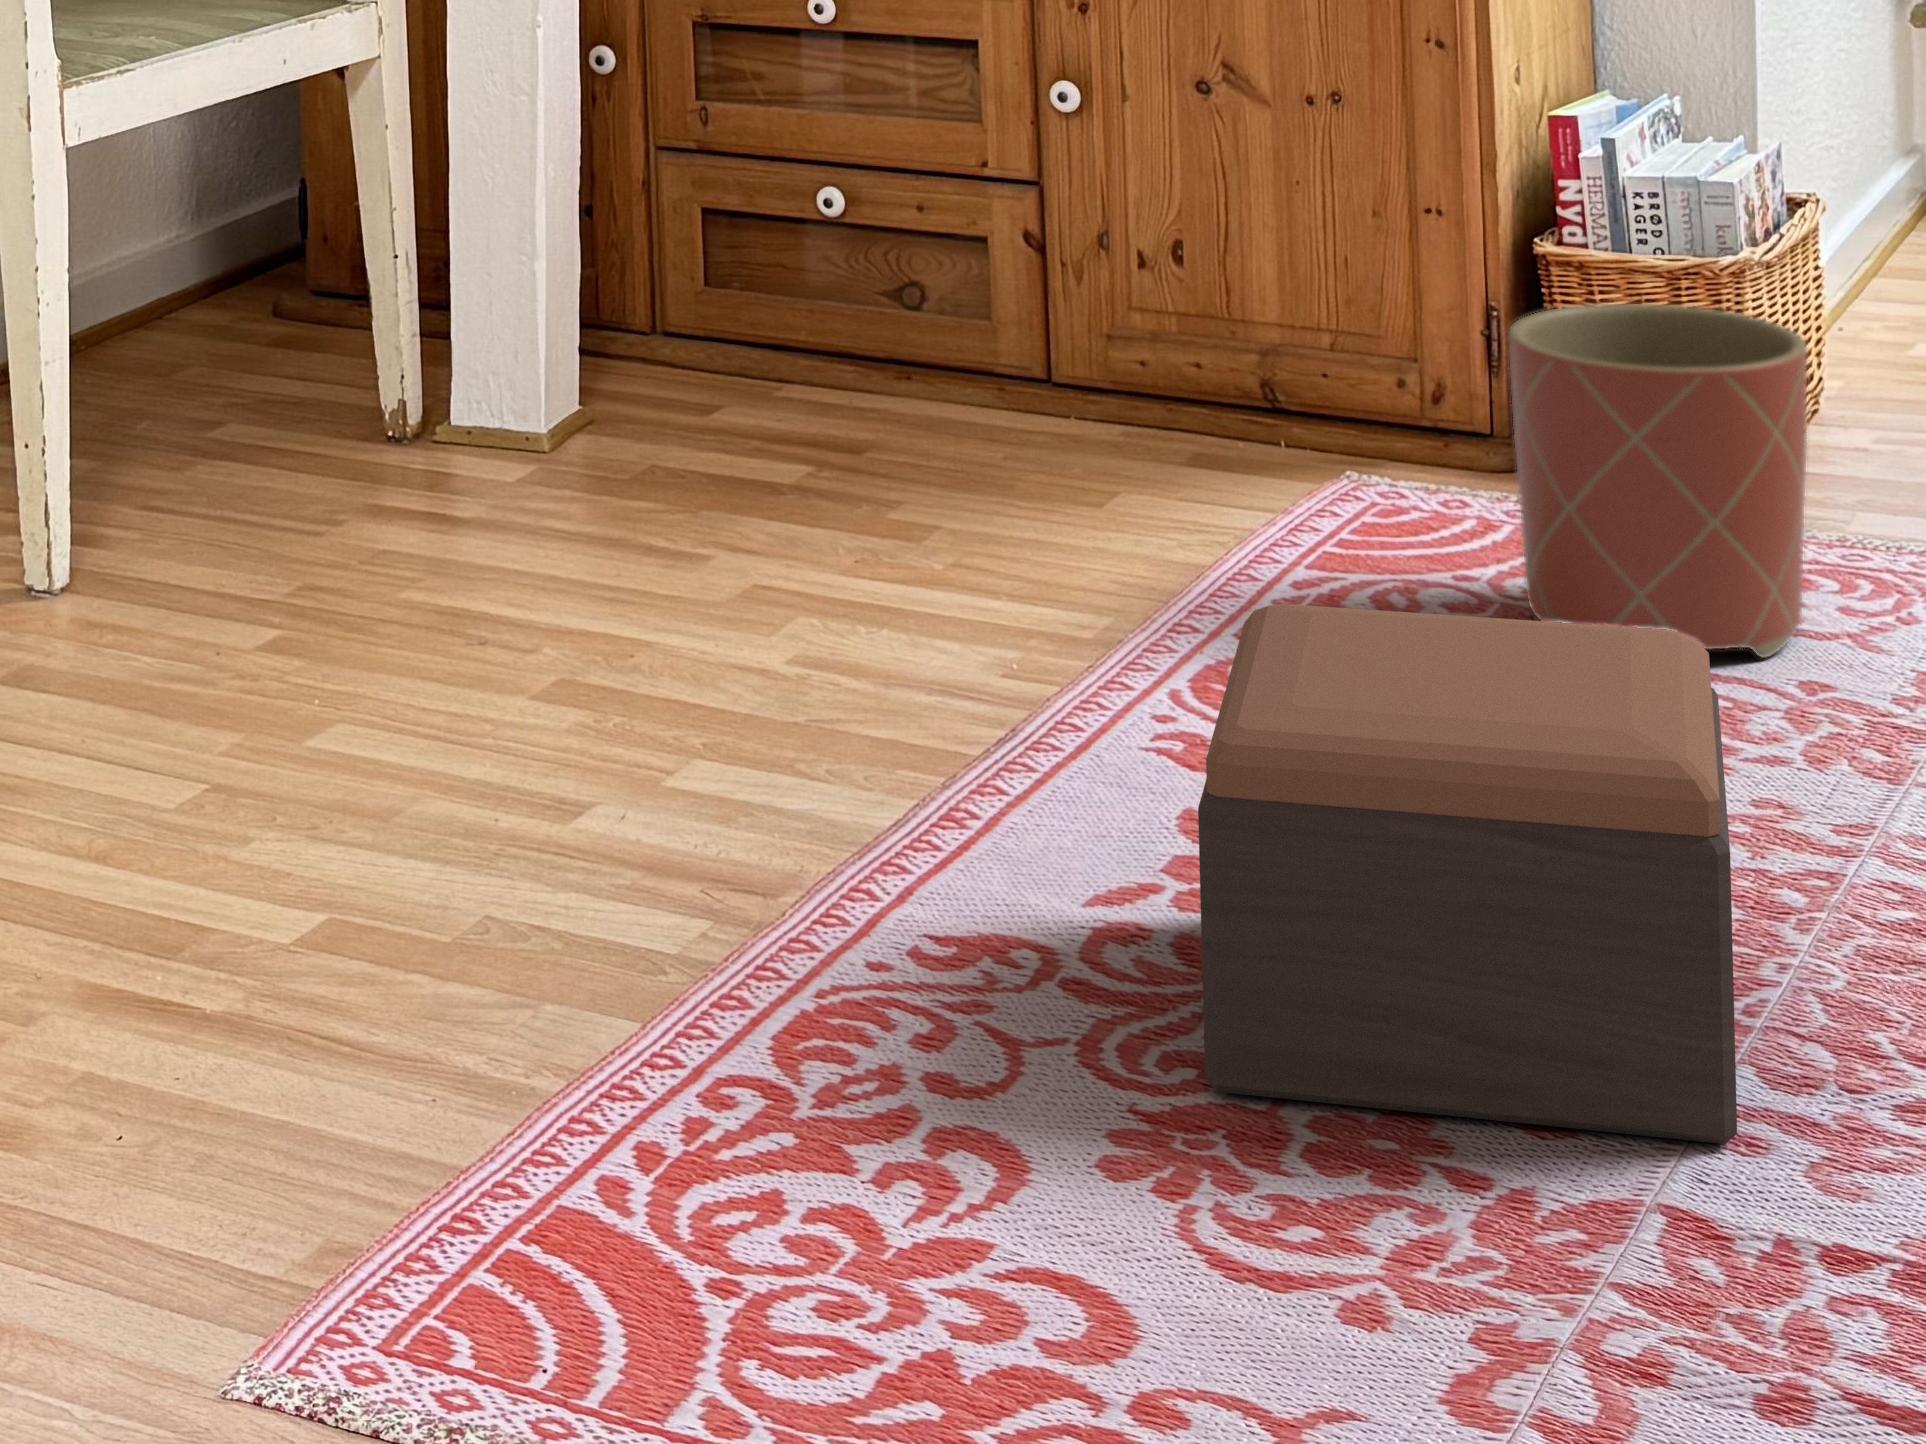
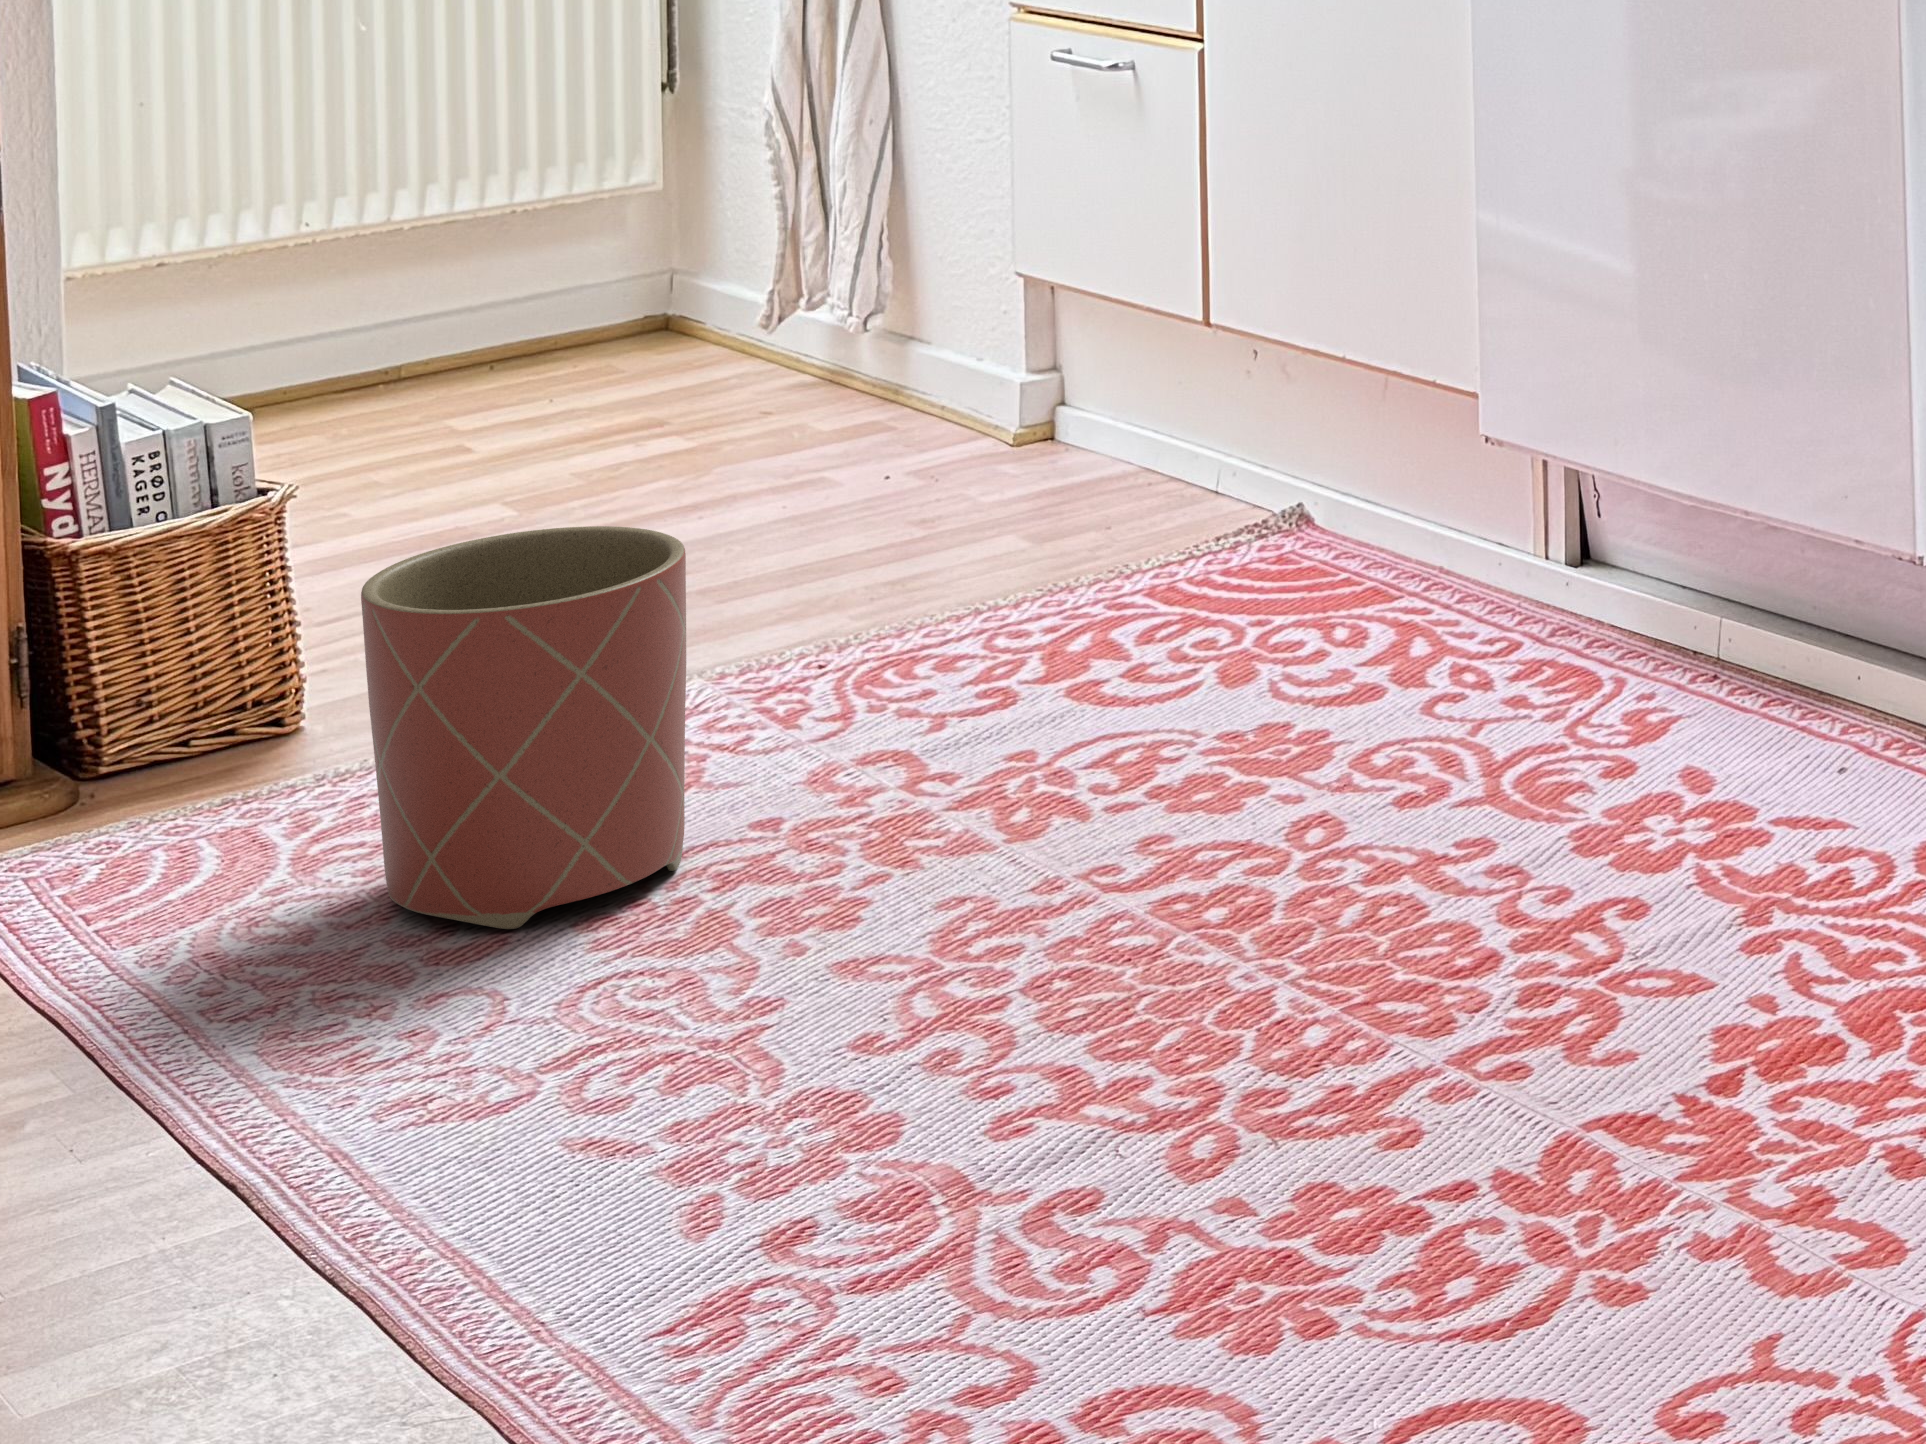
footstool: present [1198,604,1737,1144] -> none [690,781,1418,1417]

